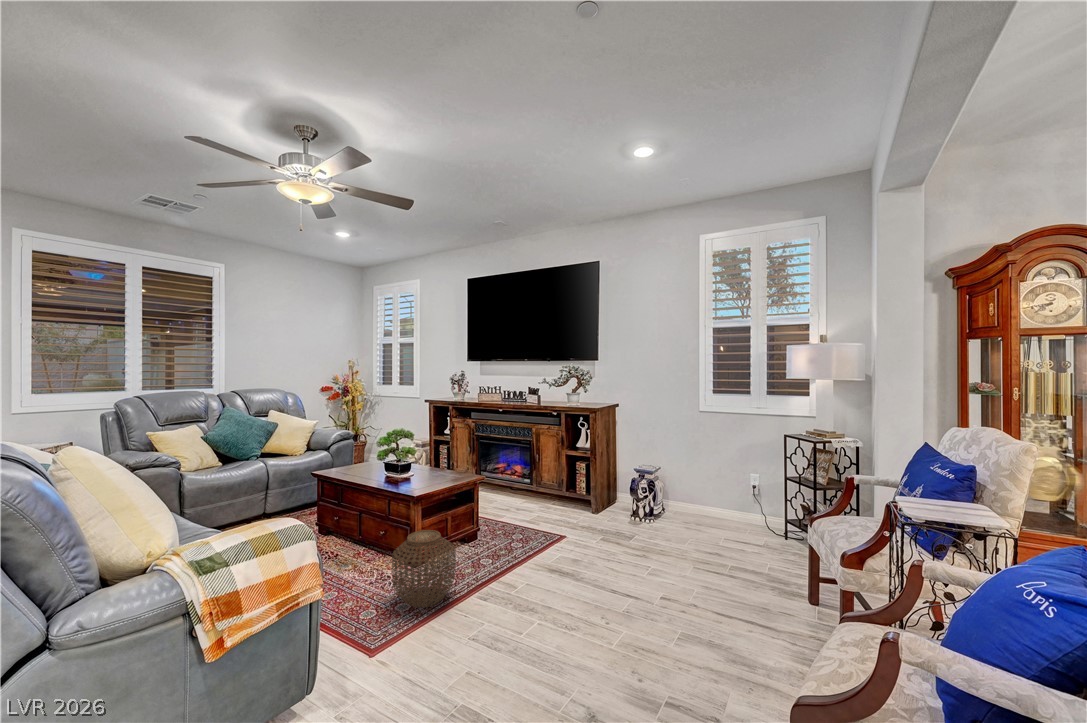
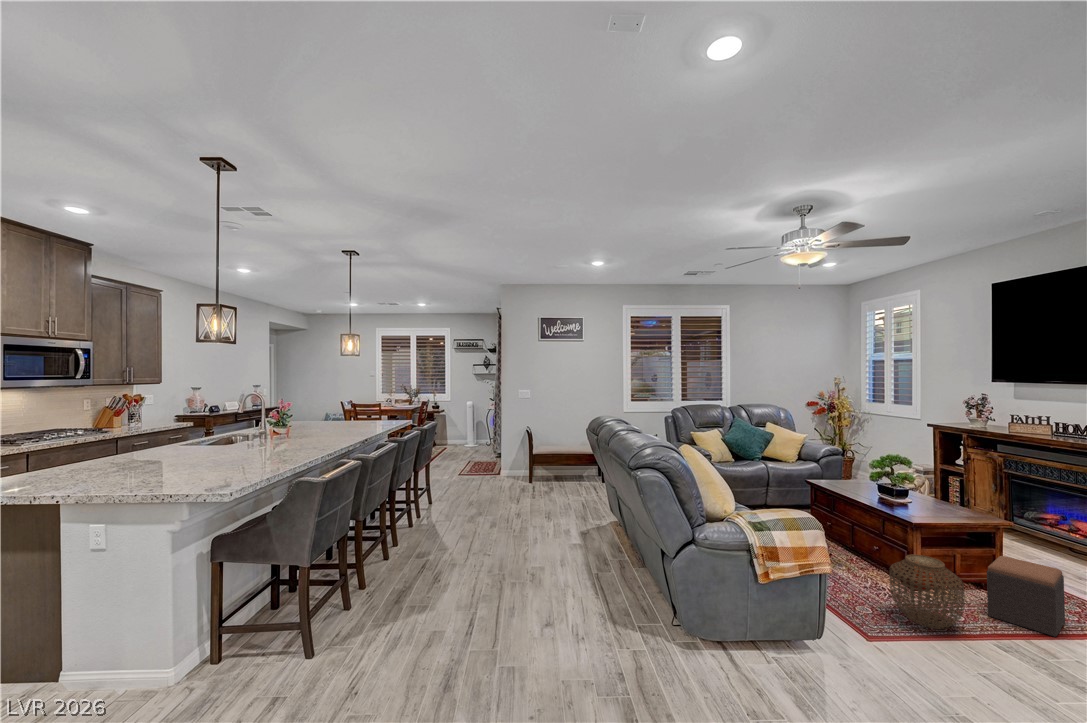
footstool: none [471,509,518,570] -> present [987,556,1065,637]

